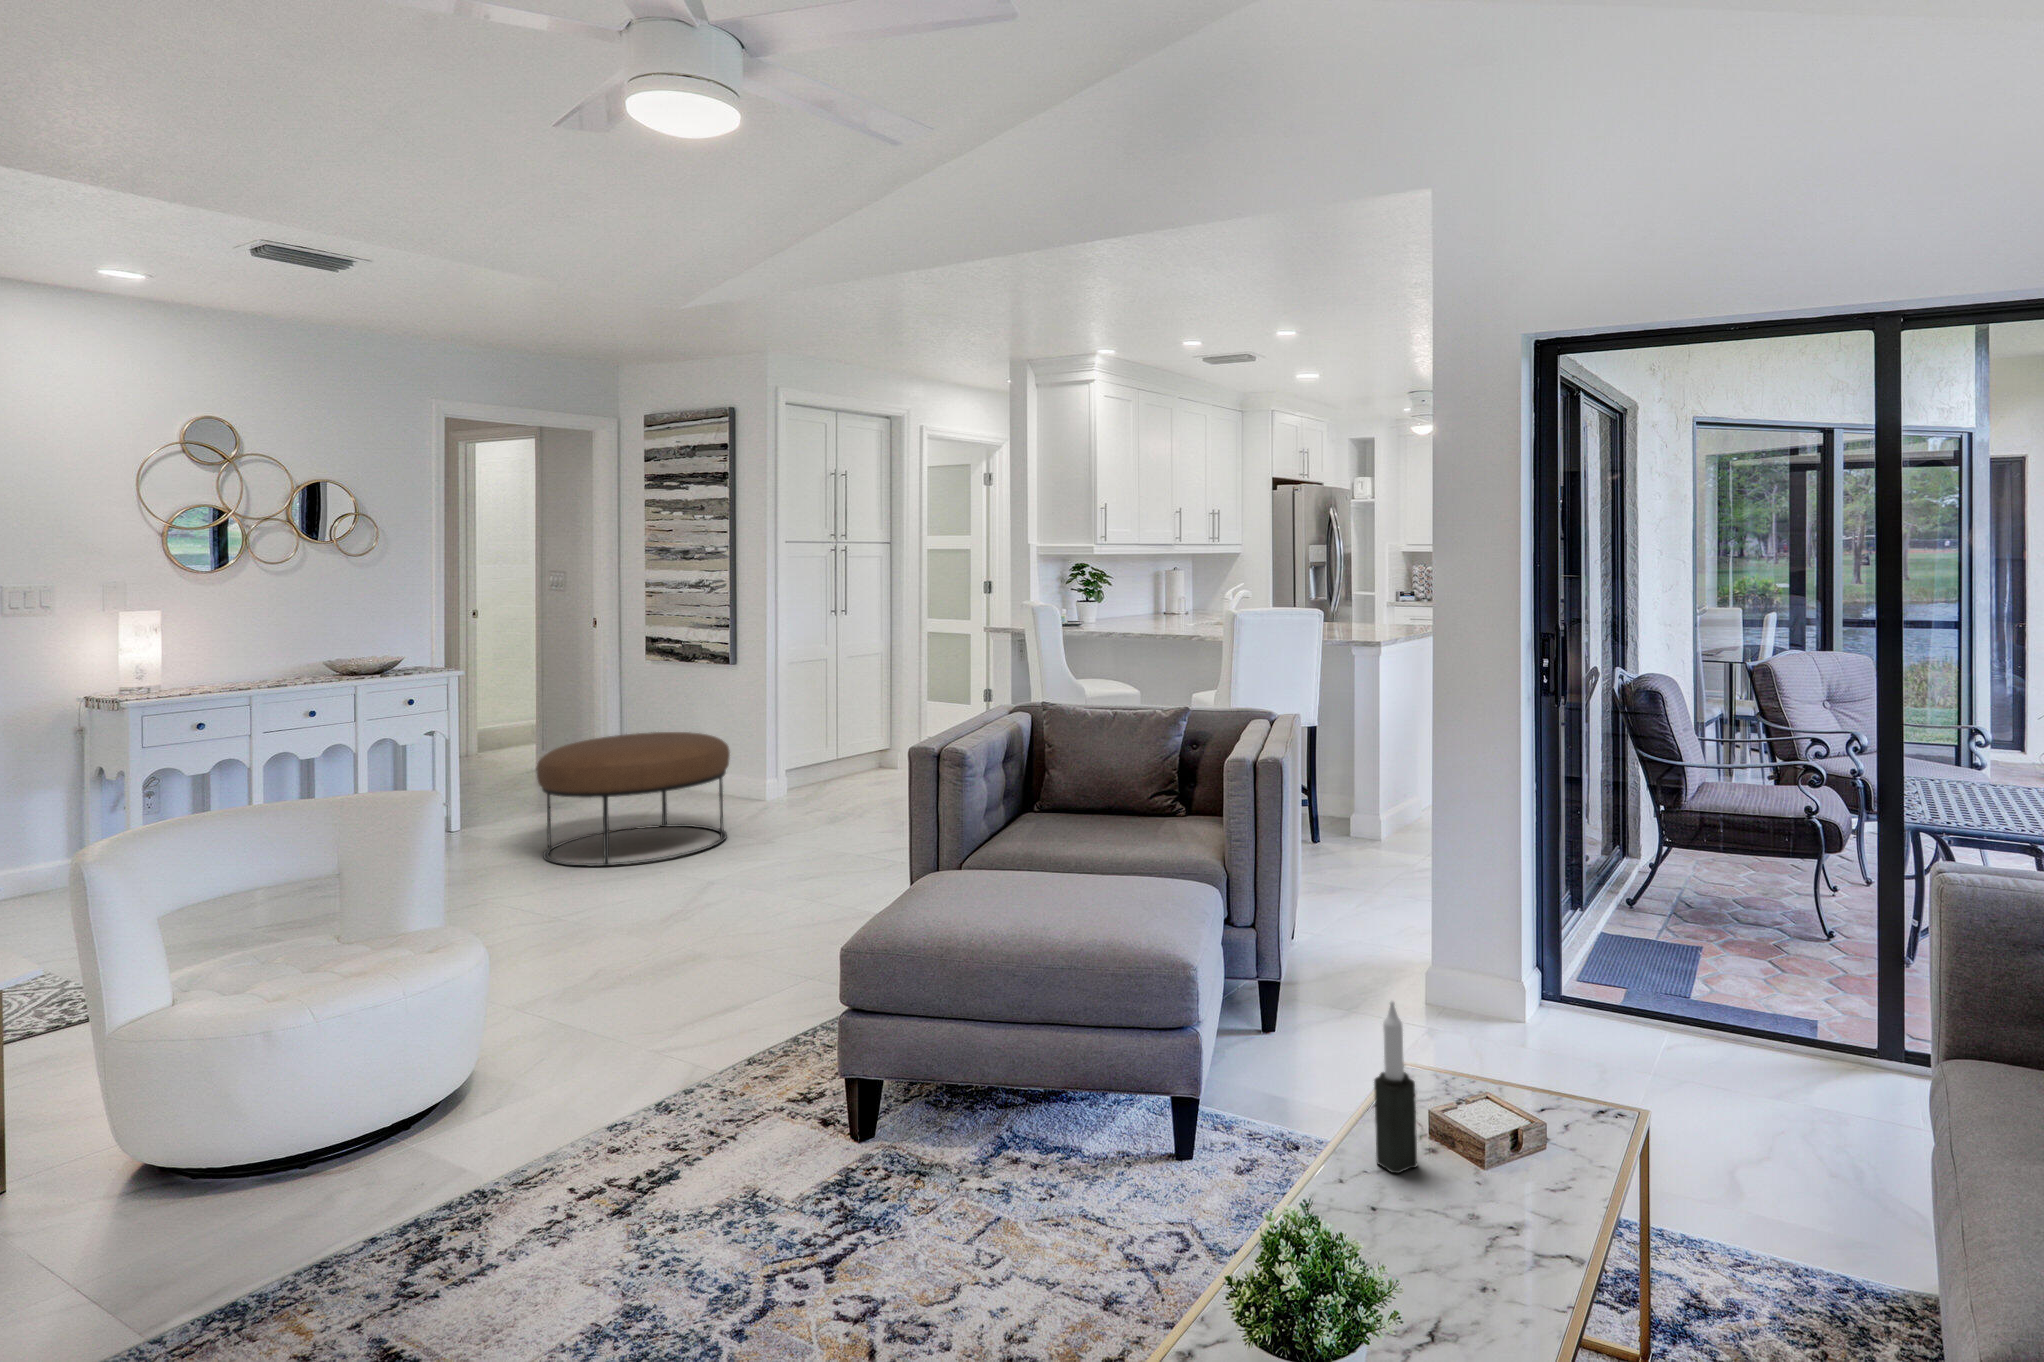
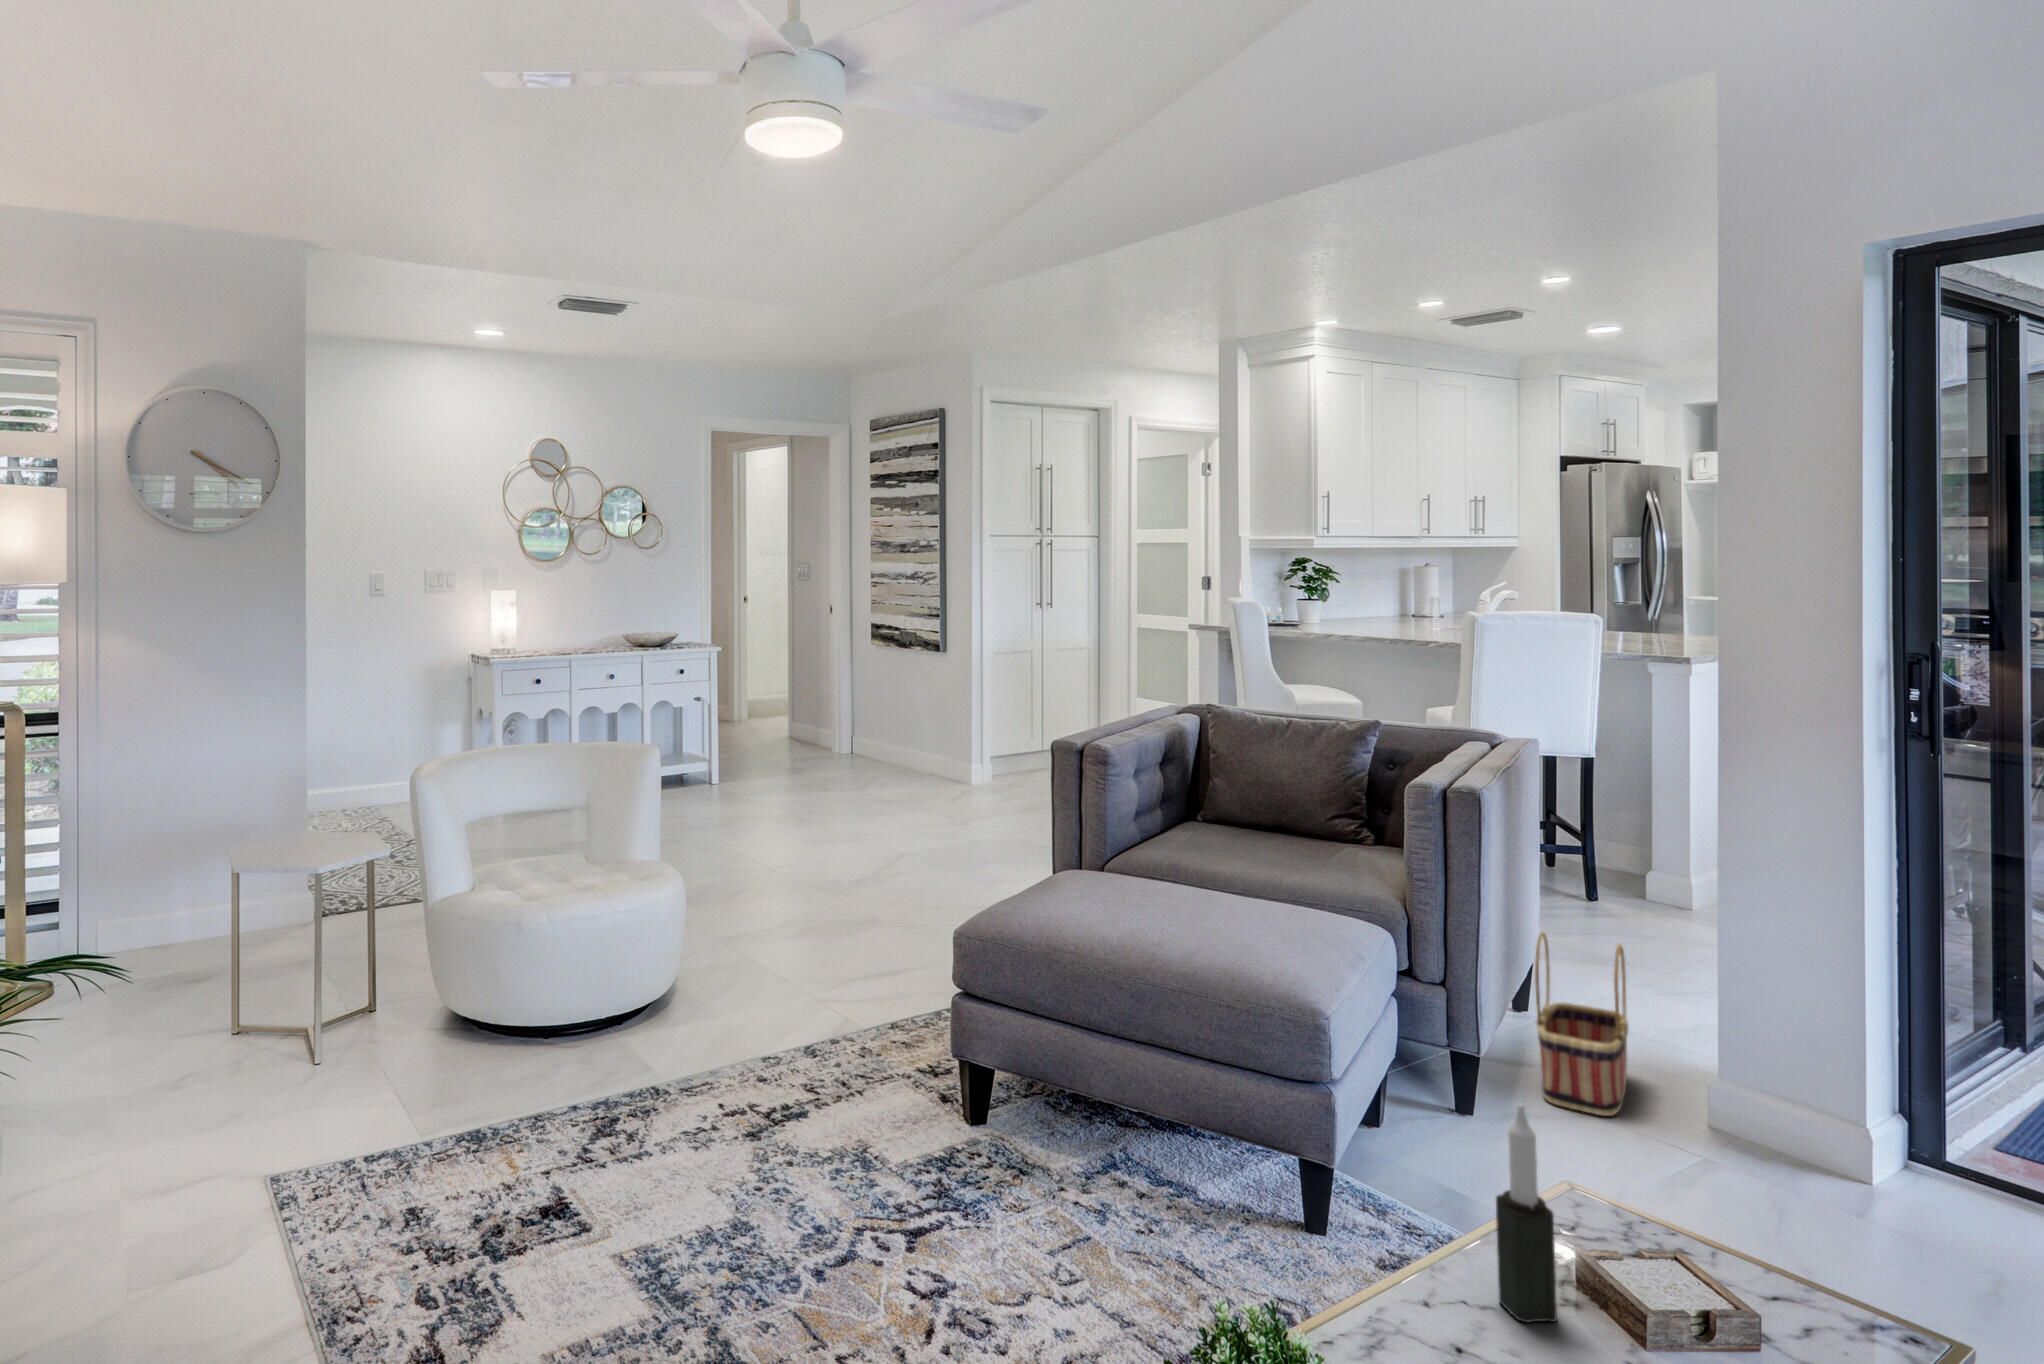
ottoman: present [537,732,730,866] -> none [772,710,933,827]
basket: none [1317,871,1379,1012] -> present [1535,933,1629,1116]

